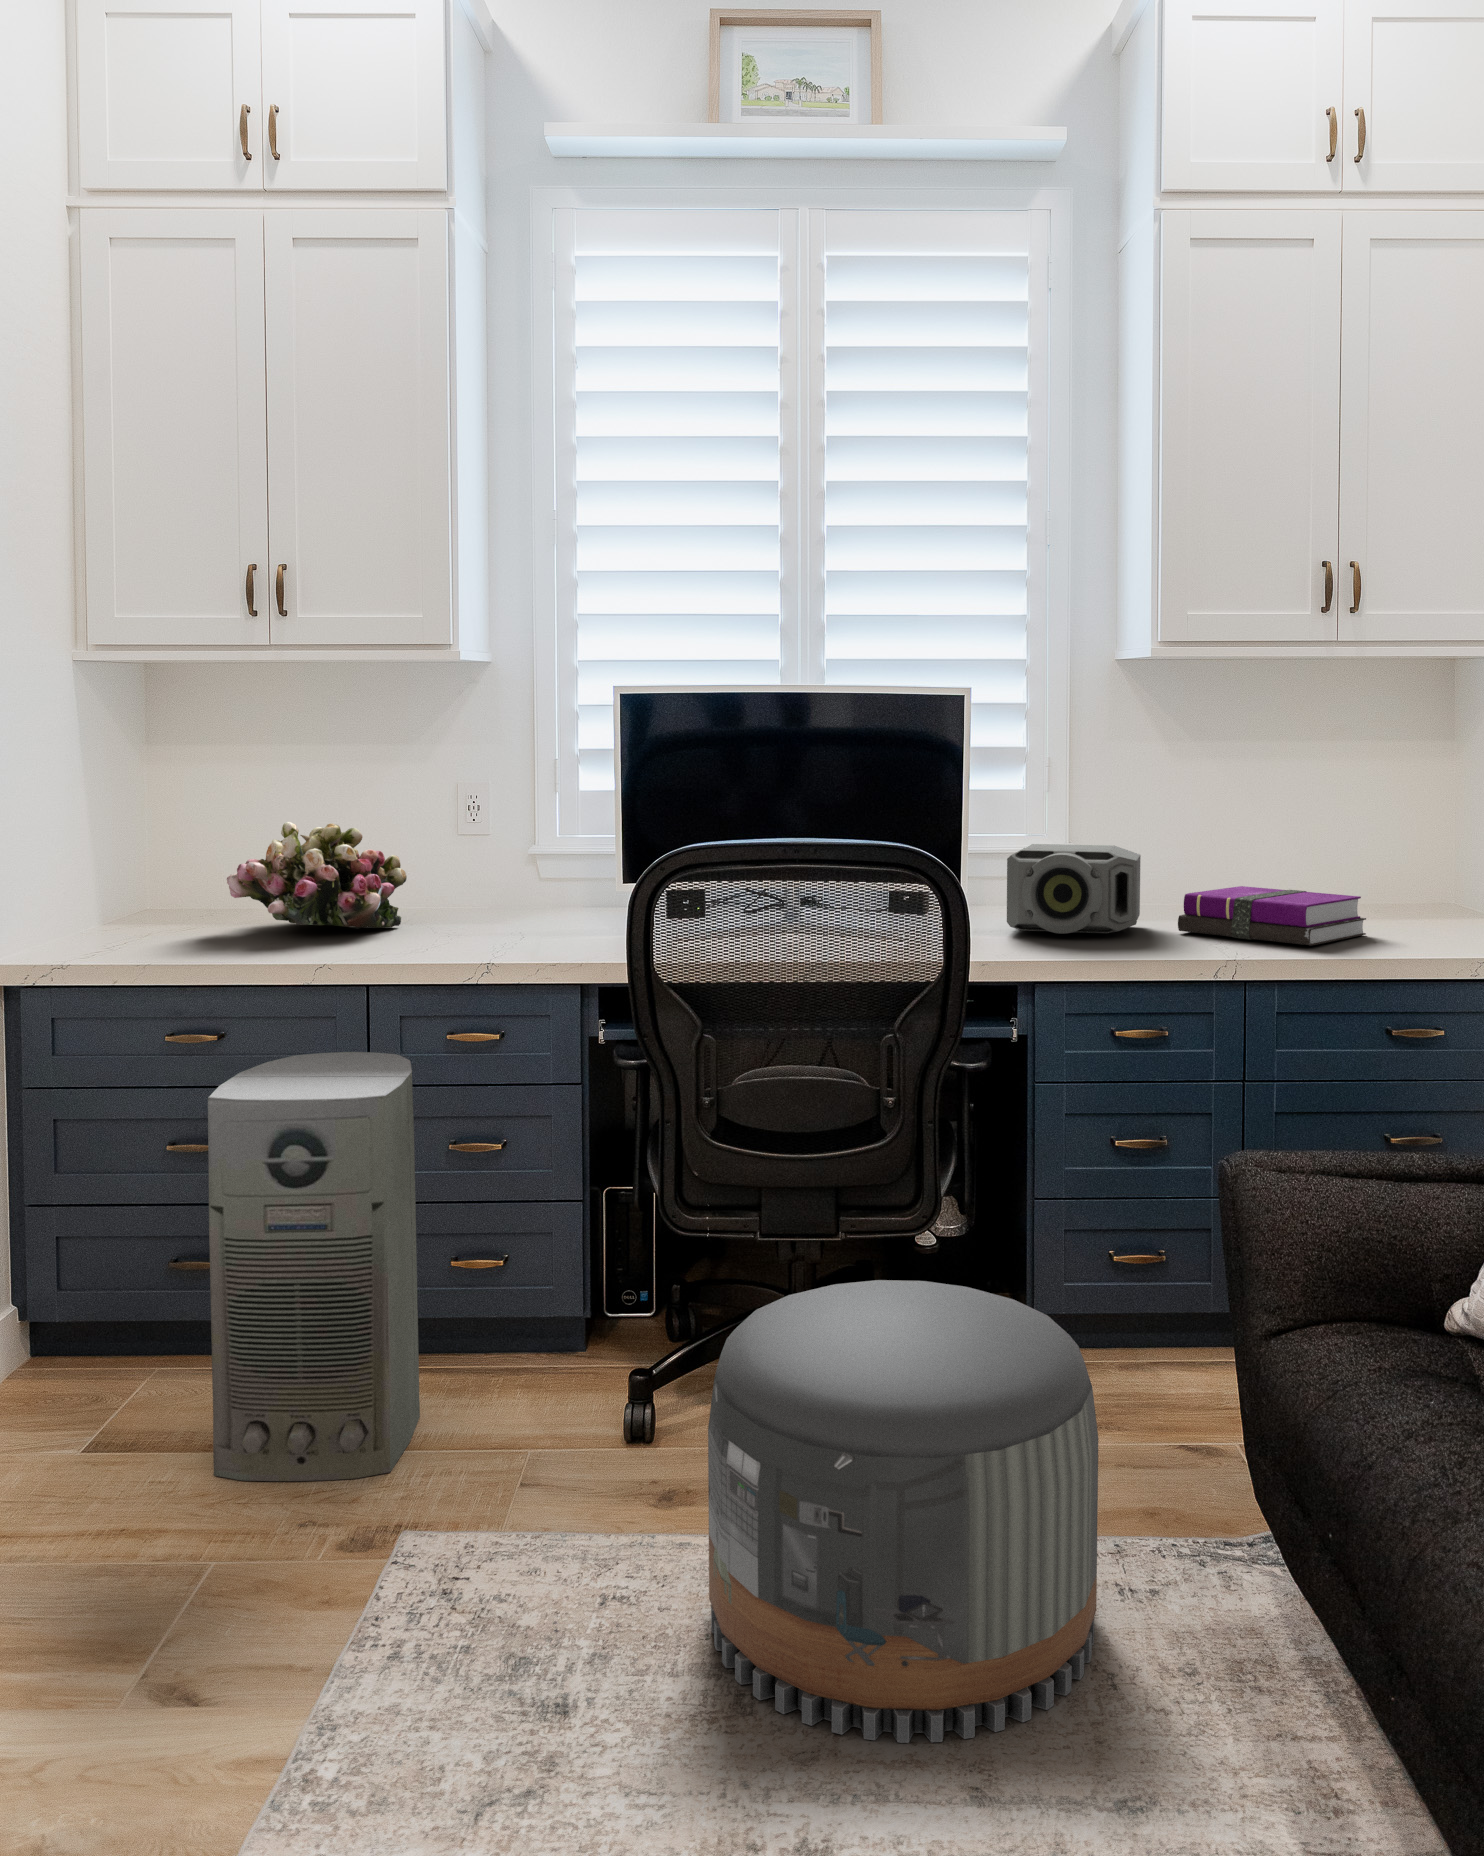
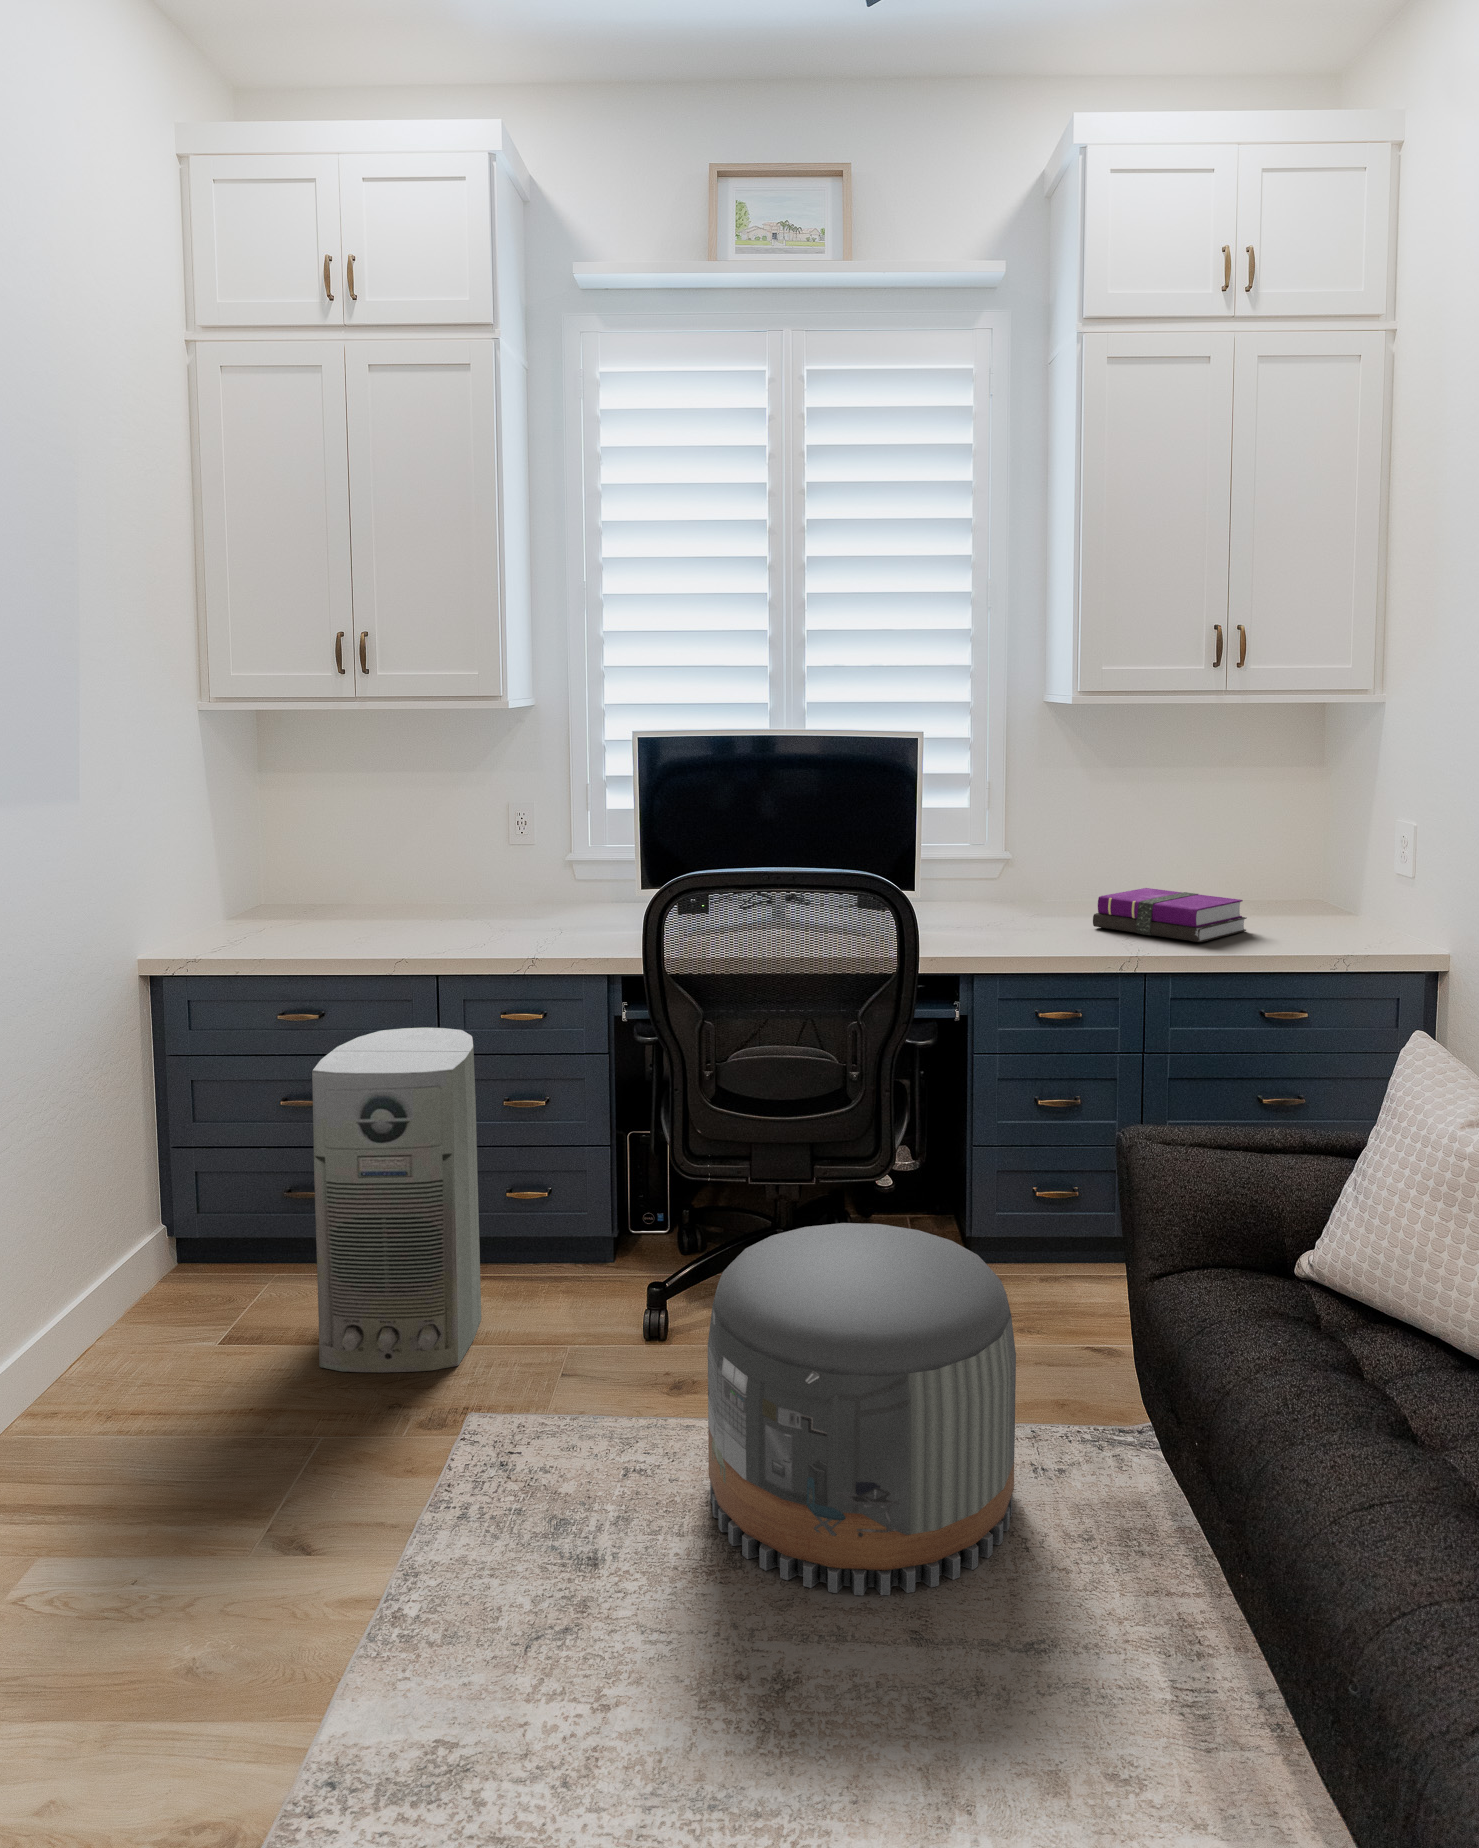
flower arrangement: present [227,822,407,928] -> none [324,836,468,922]
speaker: present [1007,844,1141,934] -> none [953,853,1063,929]

